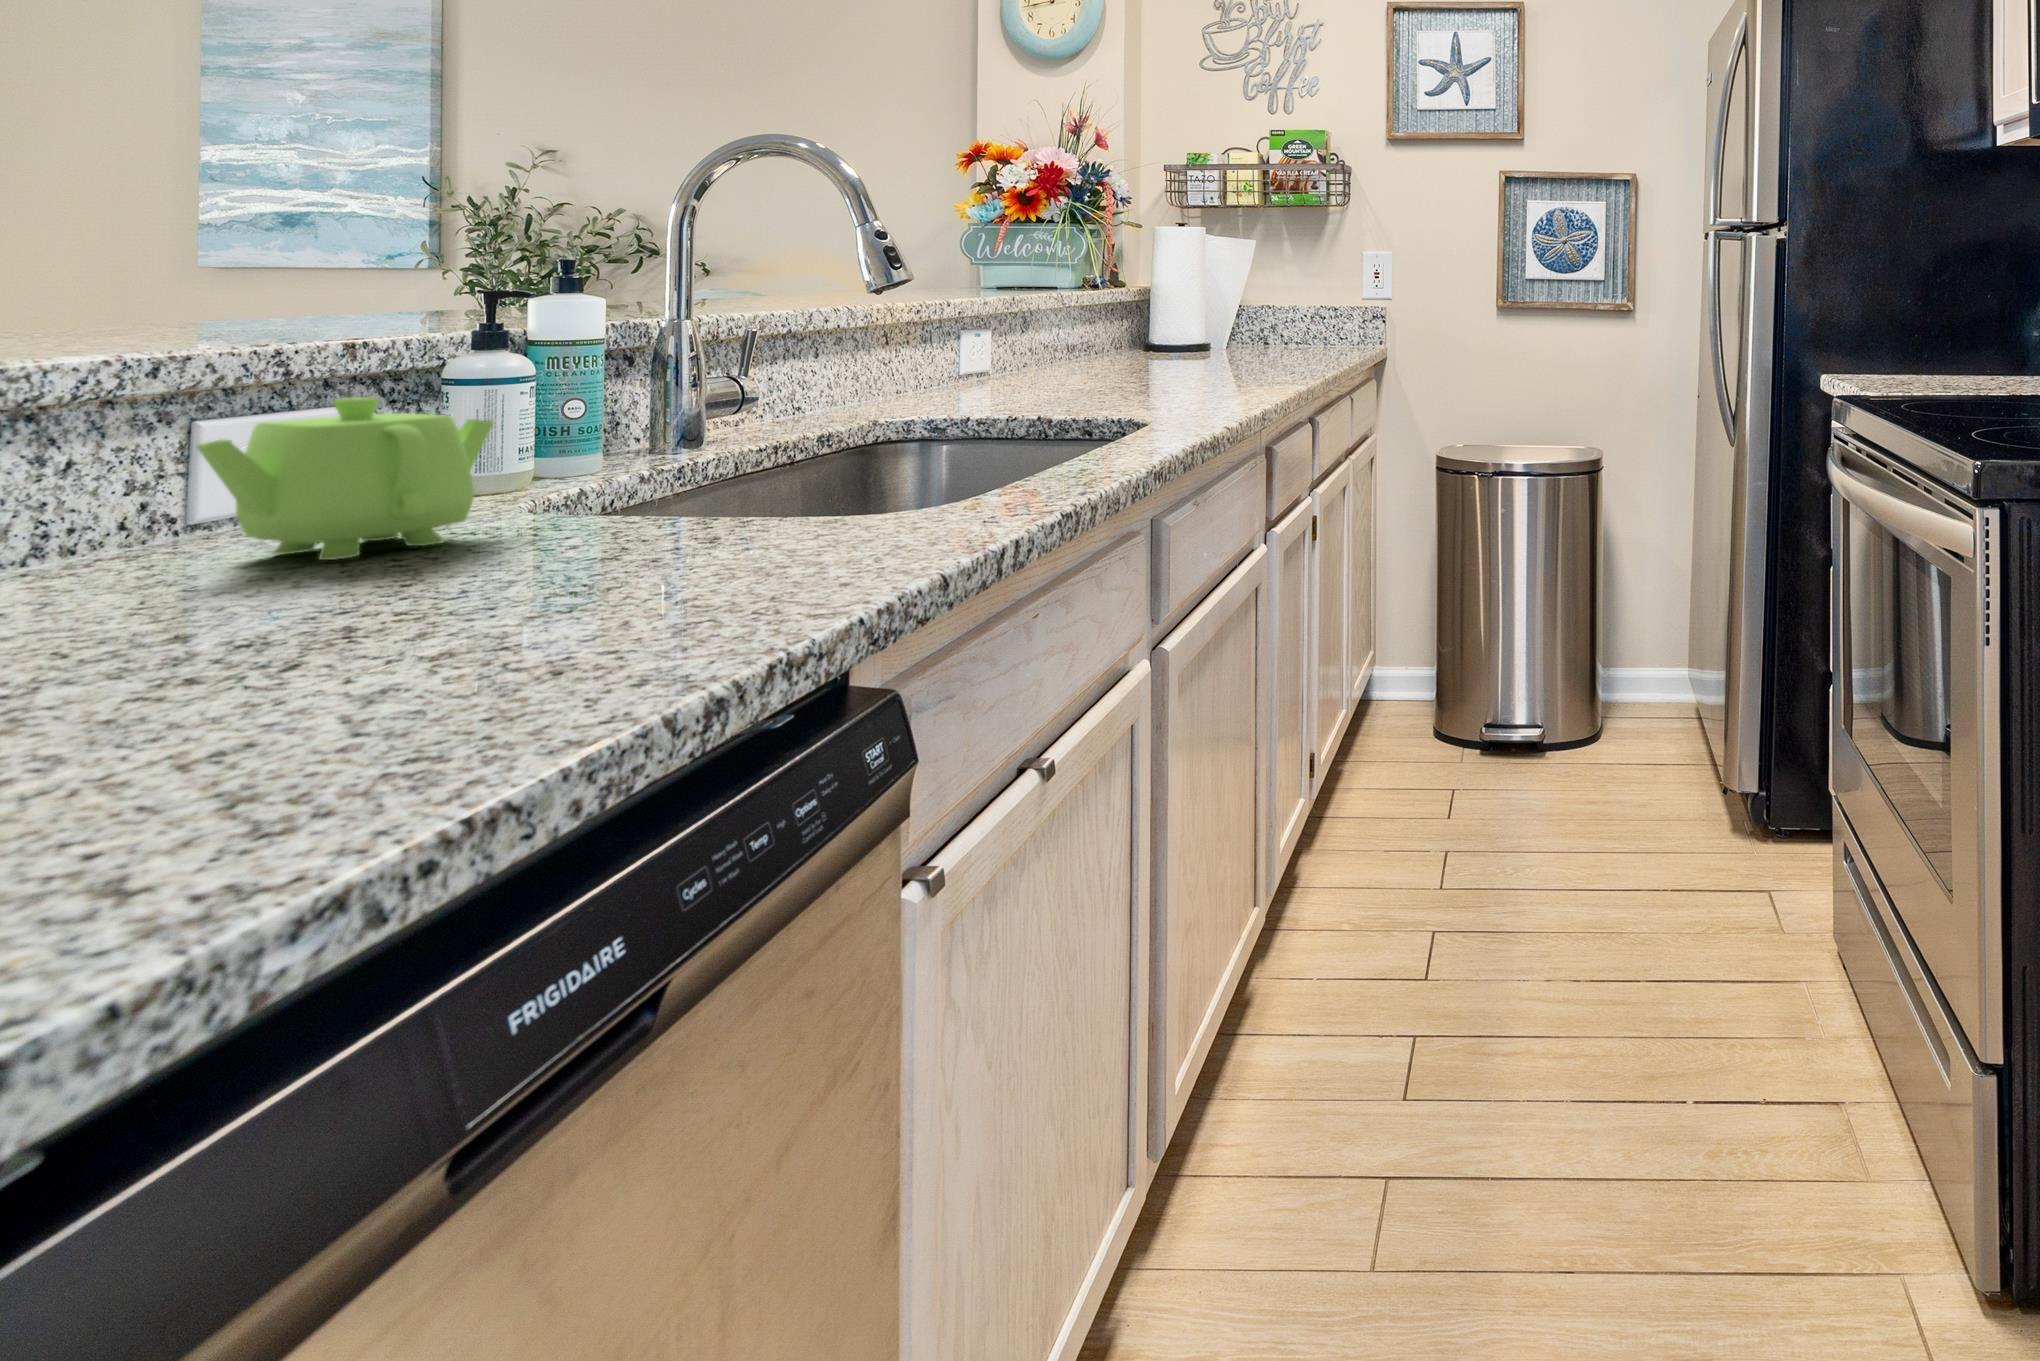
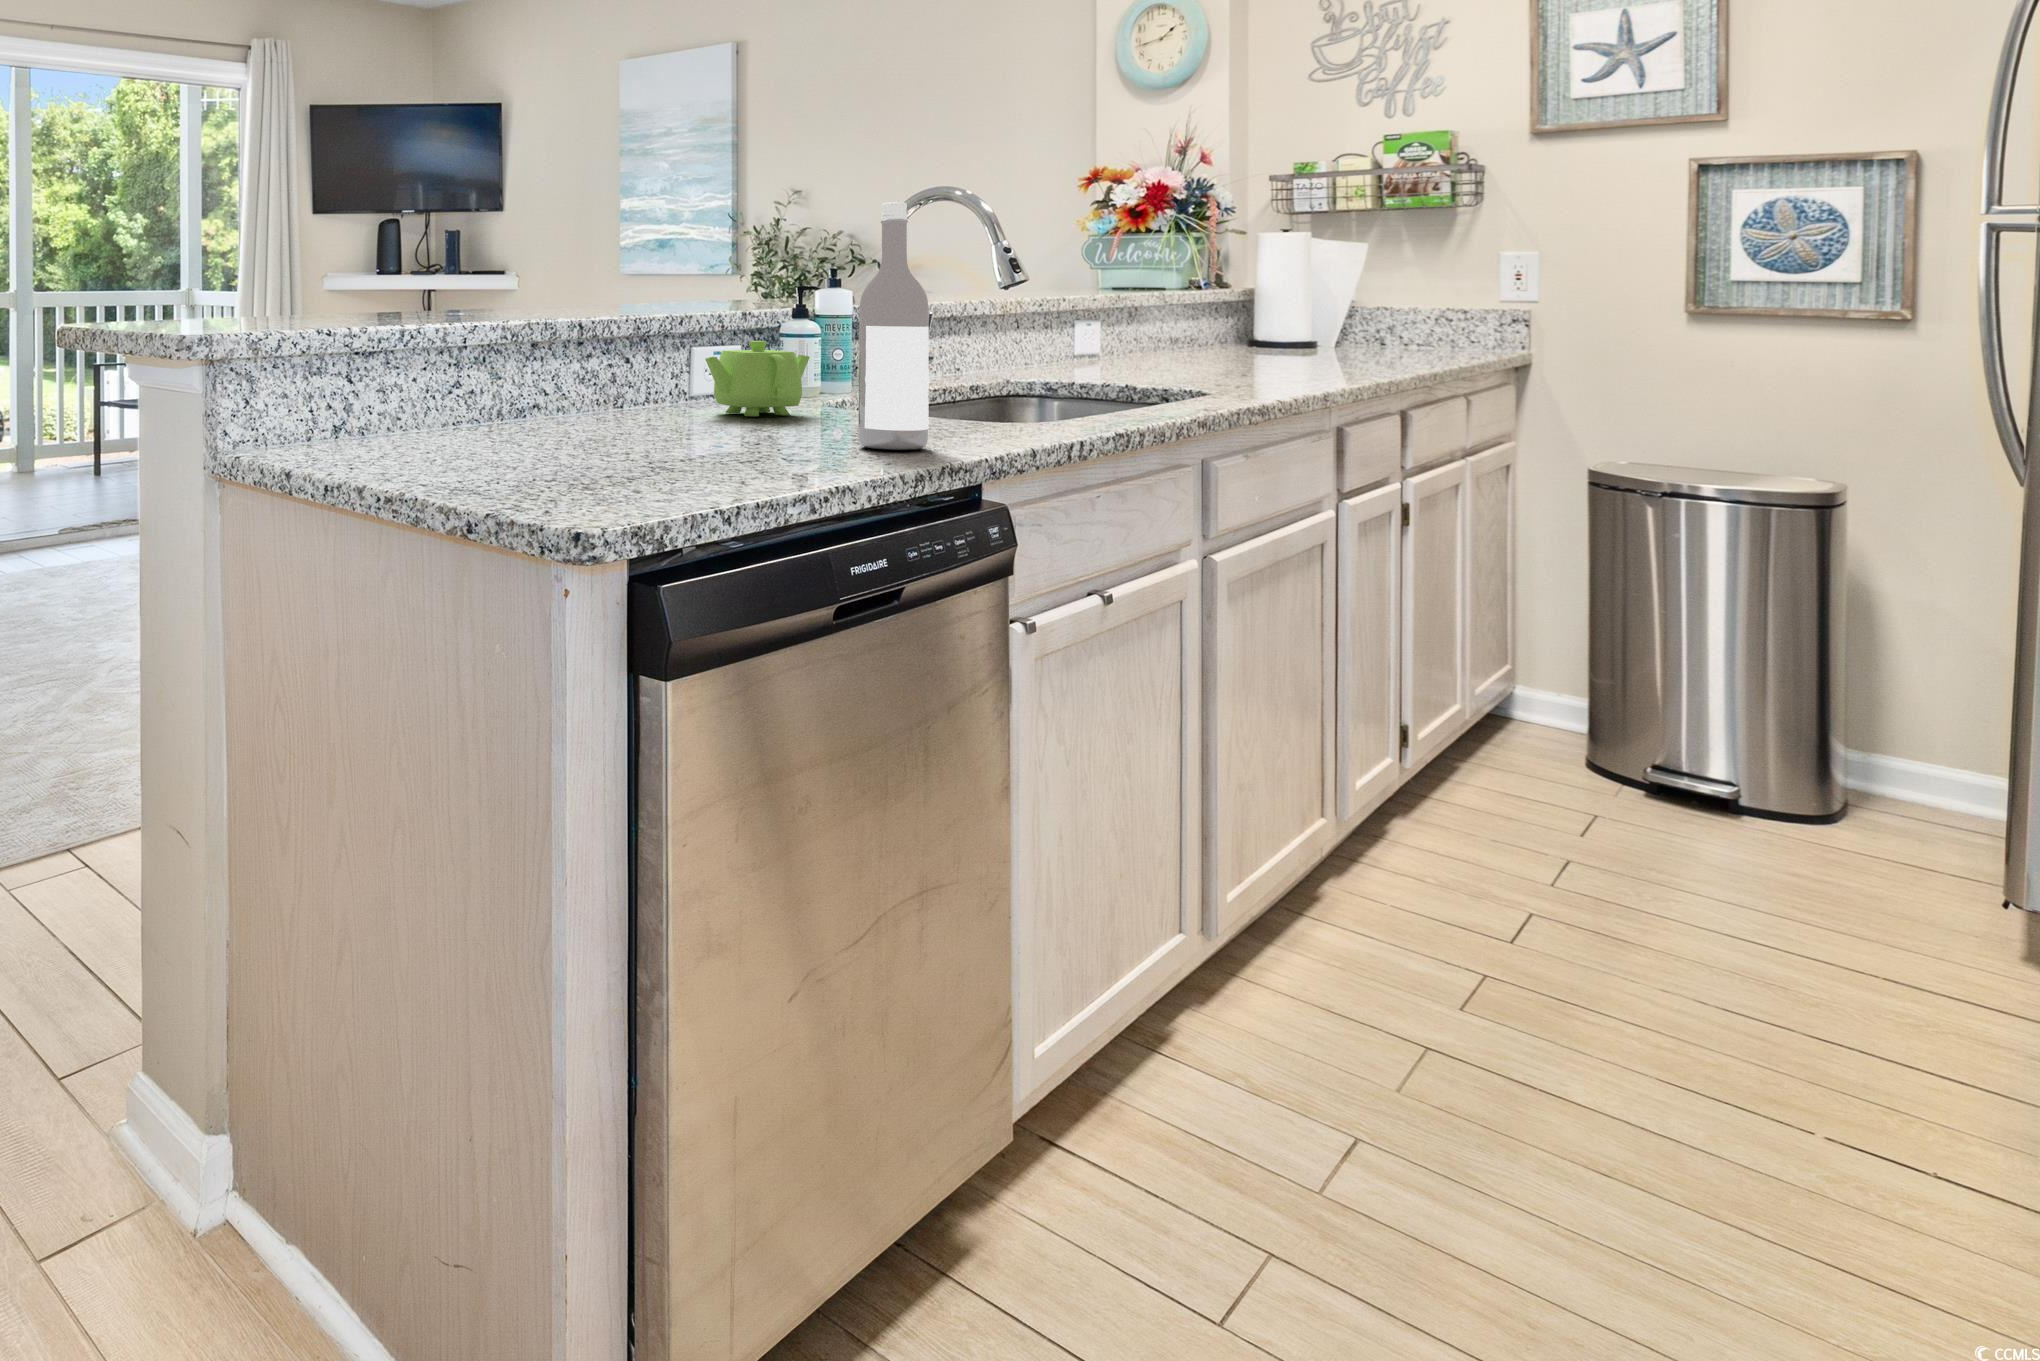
wine bottle: none [574,109,746,633] -> present [858,202,930,450]

